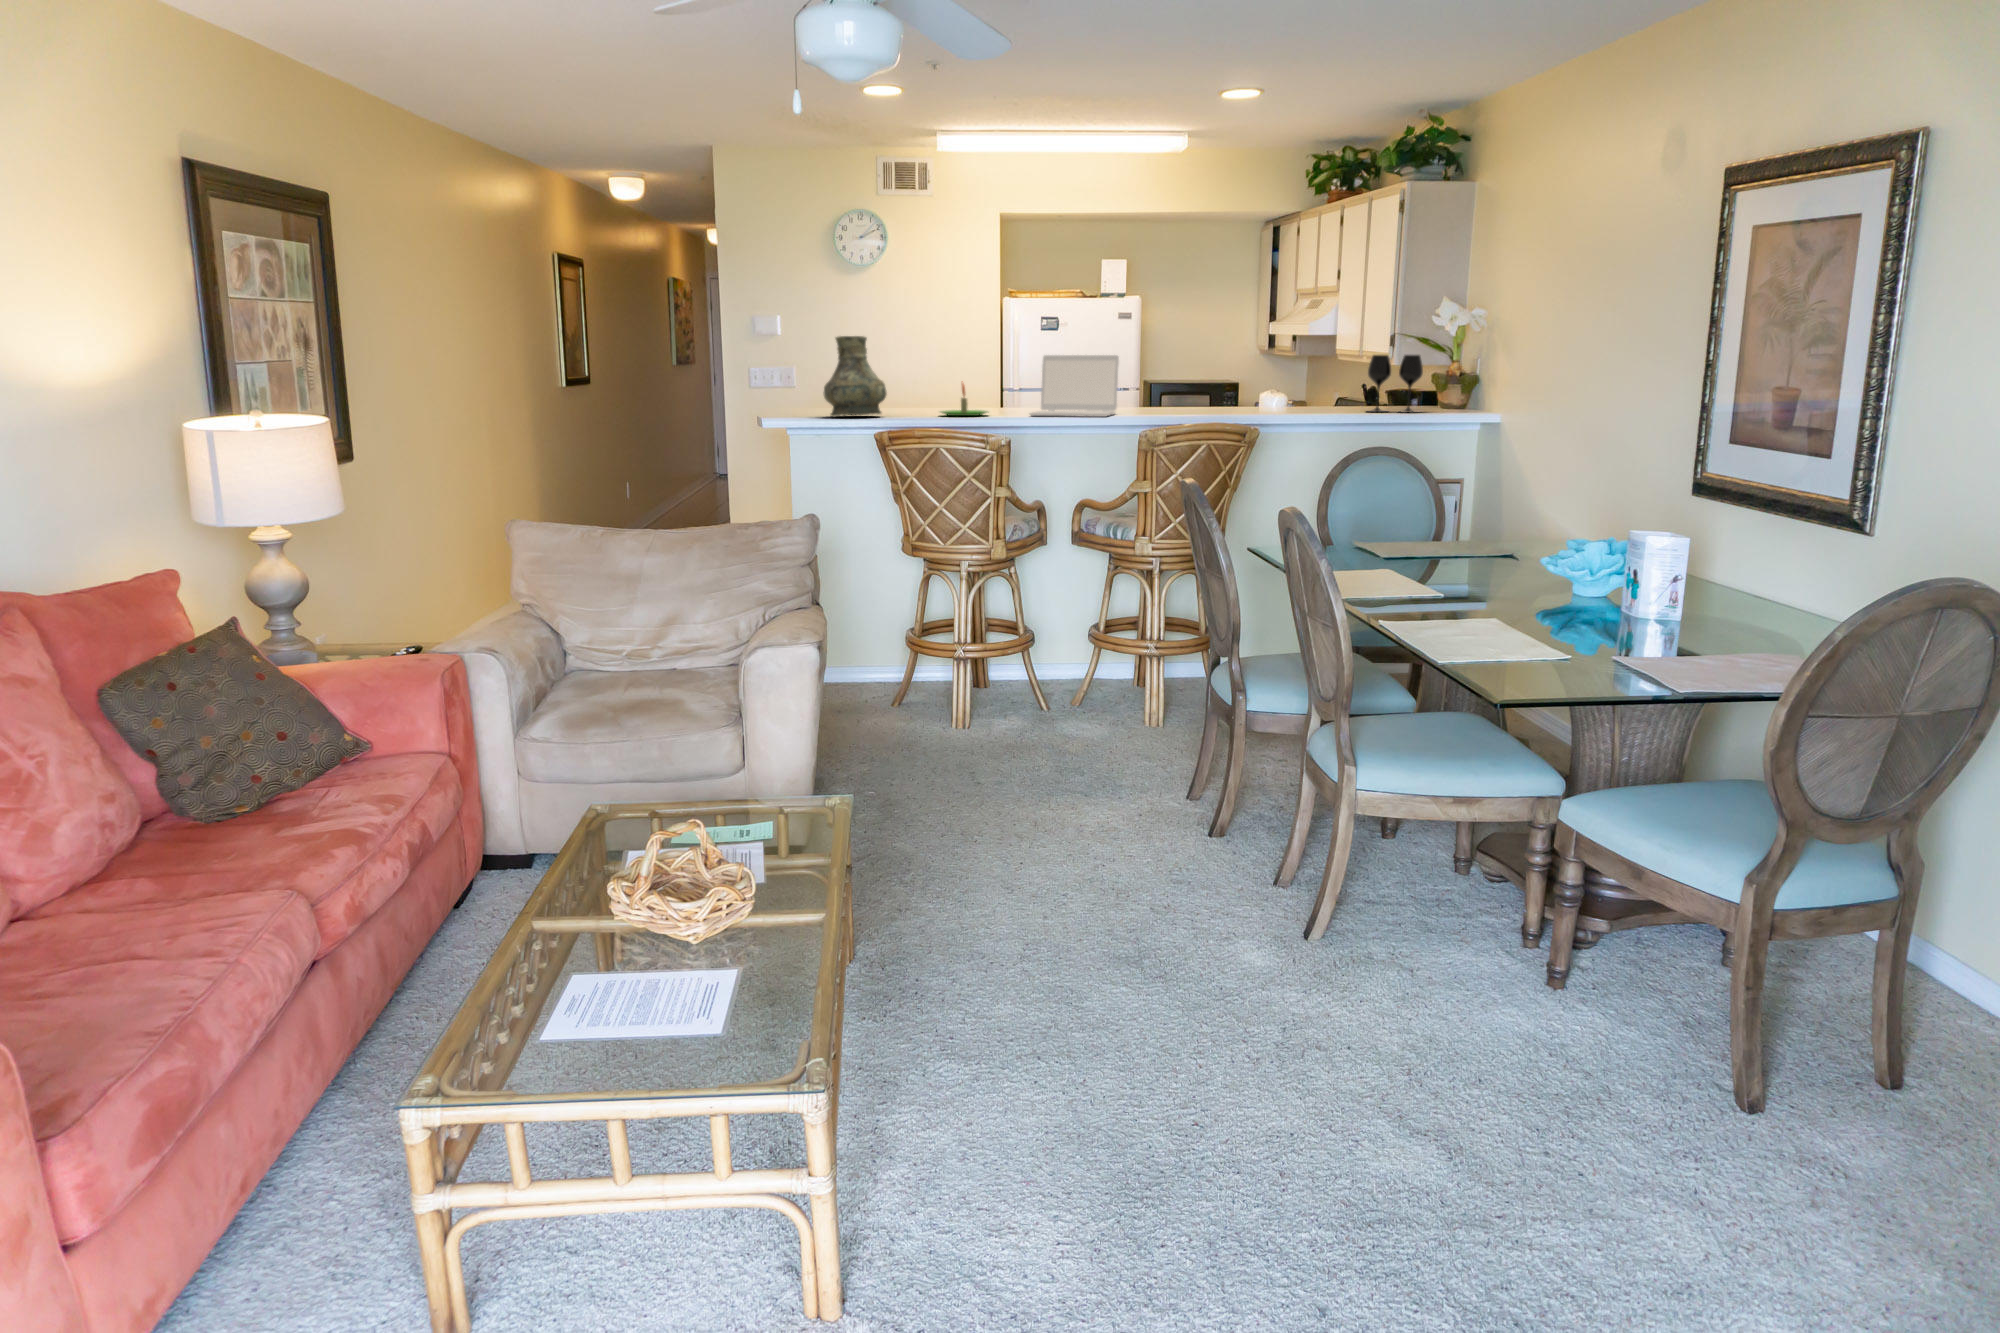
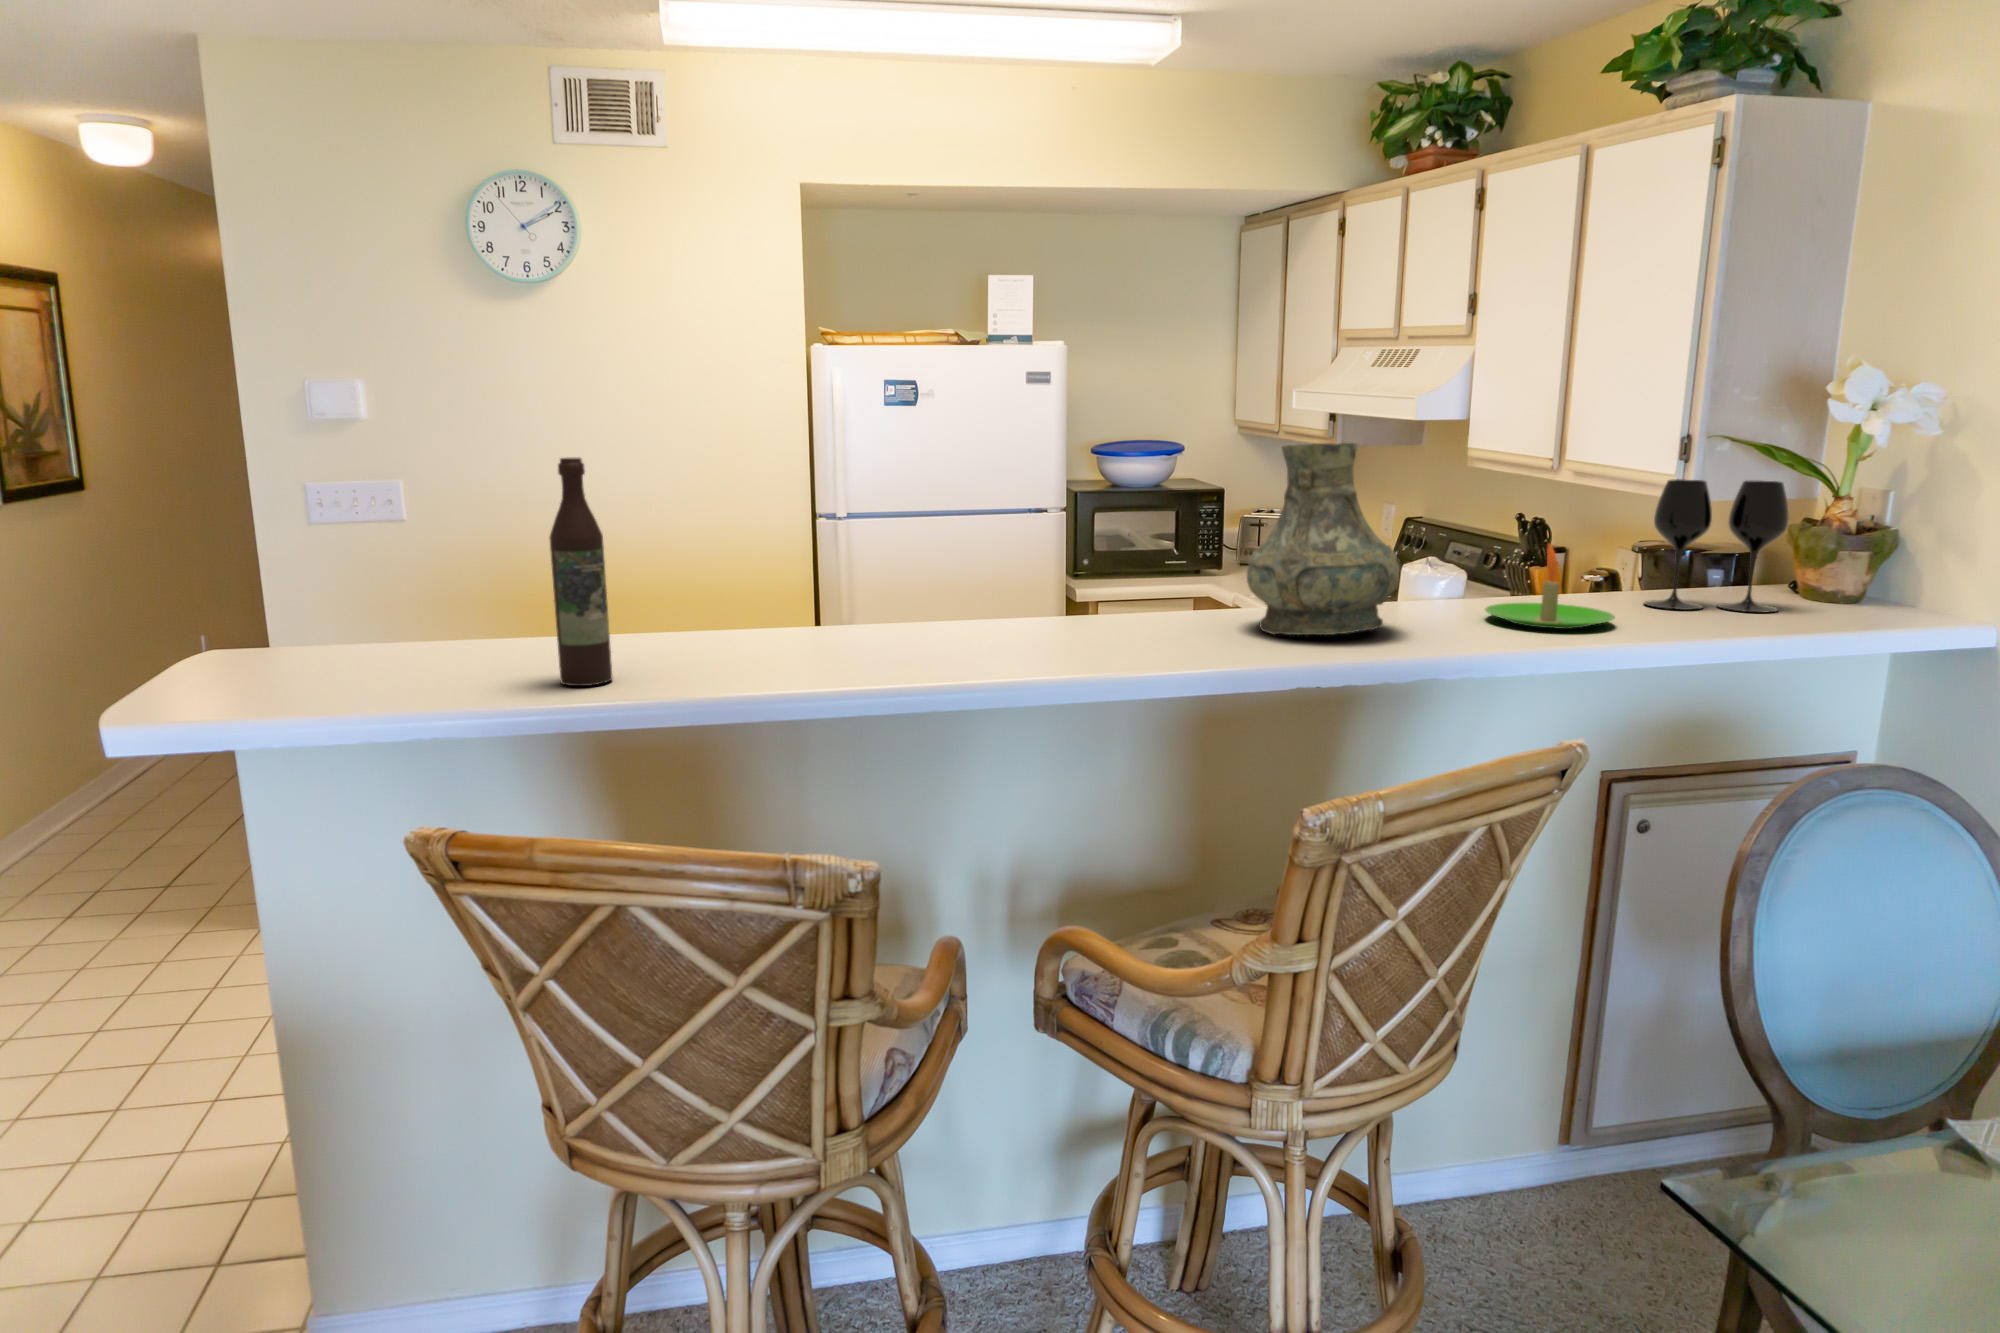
wine bottle: none [905,335,924,418] -> present [550,457,612,686]
vase: present [824,336,887,416] -> present [1247,443,1399,635]
laptop: present [1030,355,1119,417] -> none [901,491,1115,664]
candle: present [941,381,988,416] -> present [1485,544,1615,629]

